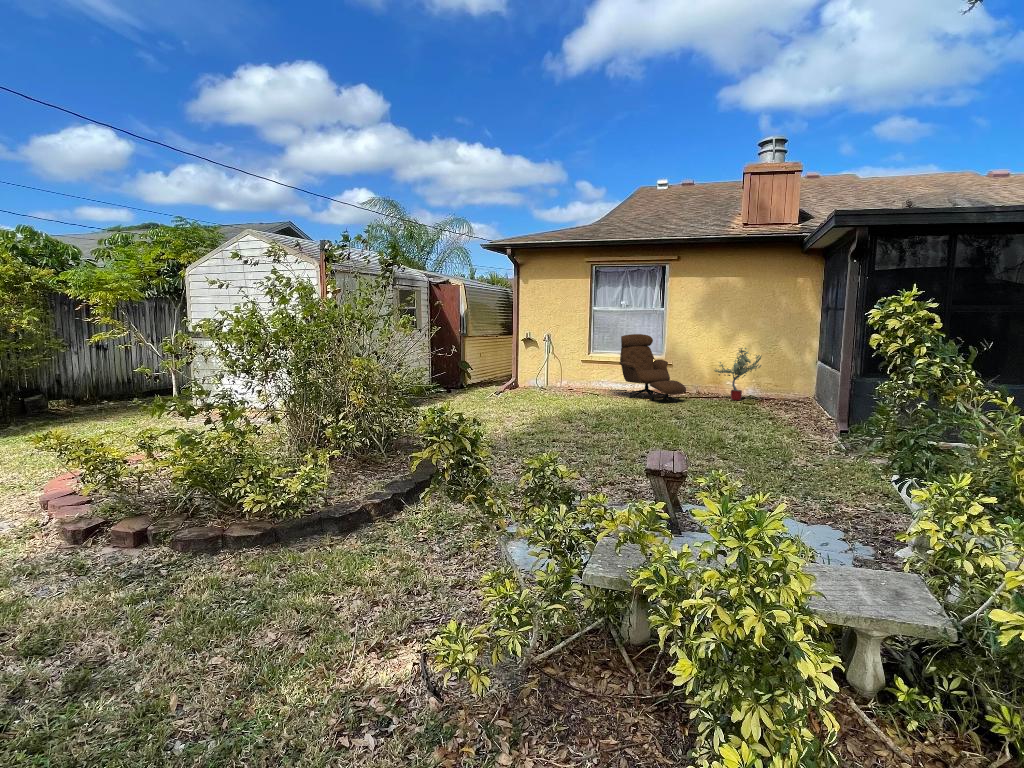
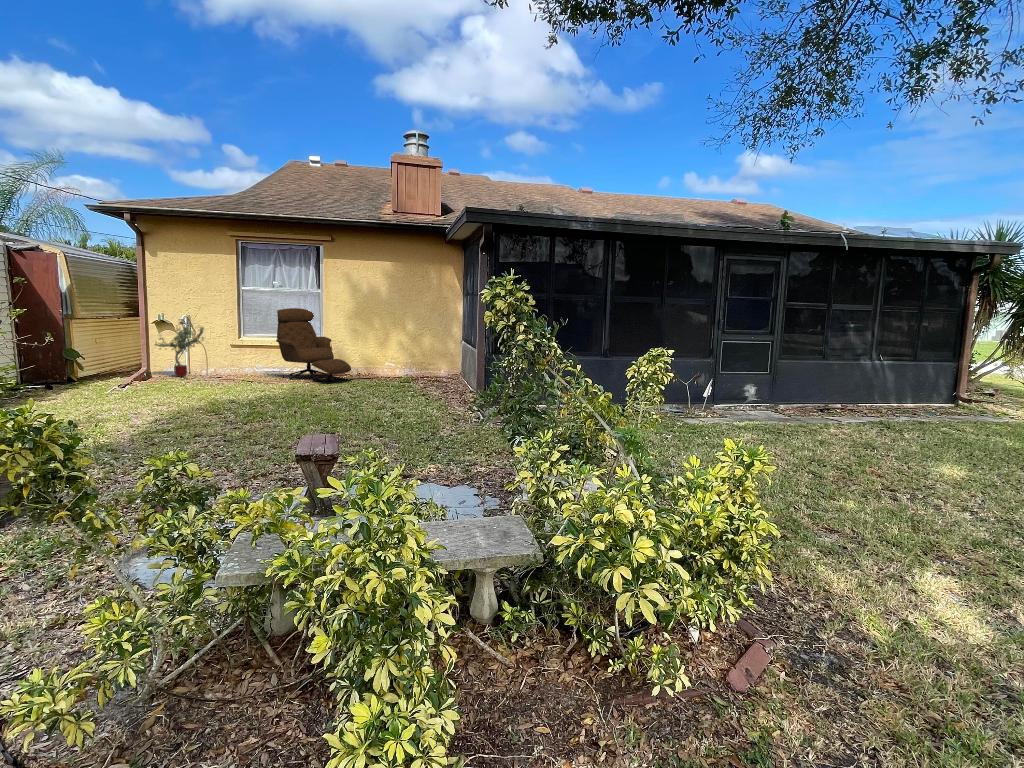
potted tree: present [714,348,762,401] -> present [155,319,204,377]

